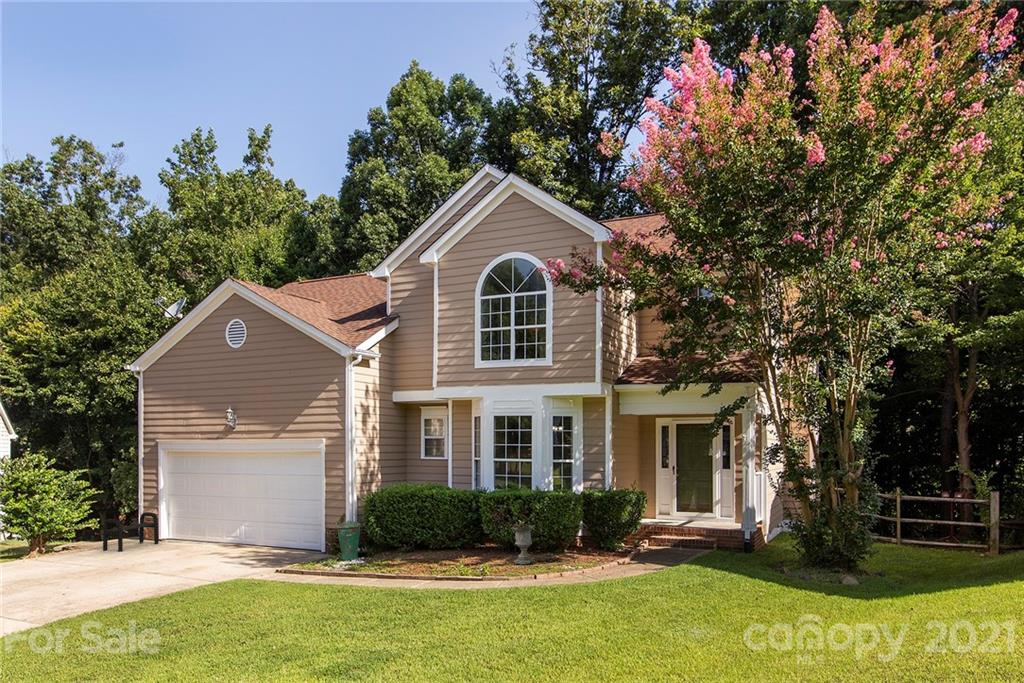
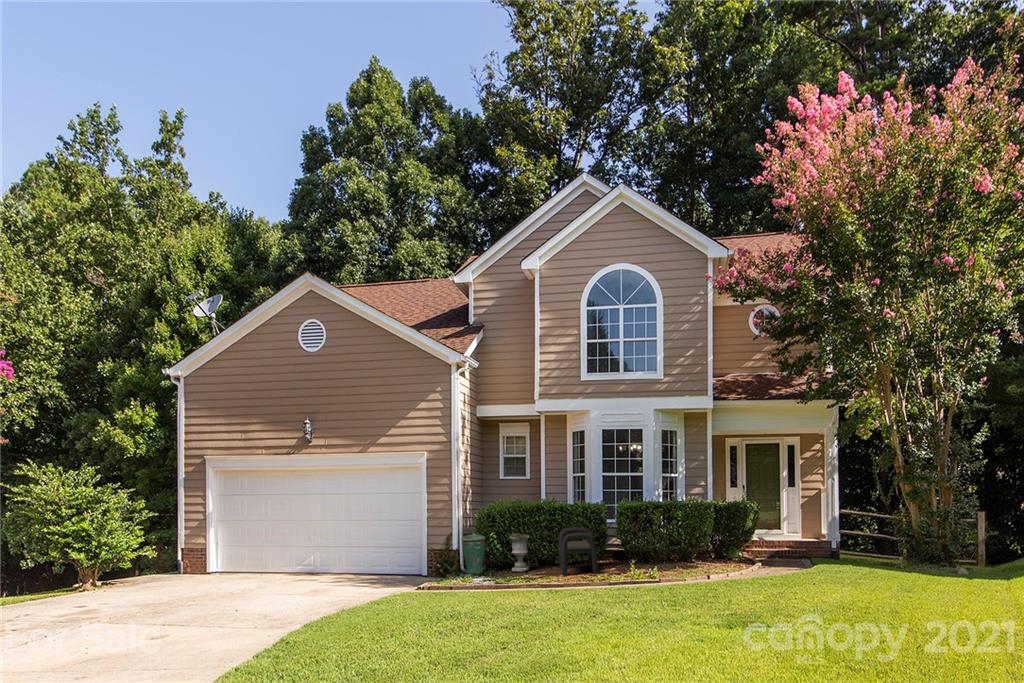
bench: present [103,512,159,552] -> present [559,527,598,576]
planter: present [512,523,534,565] -> present [509,533,529,572]

